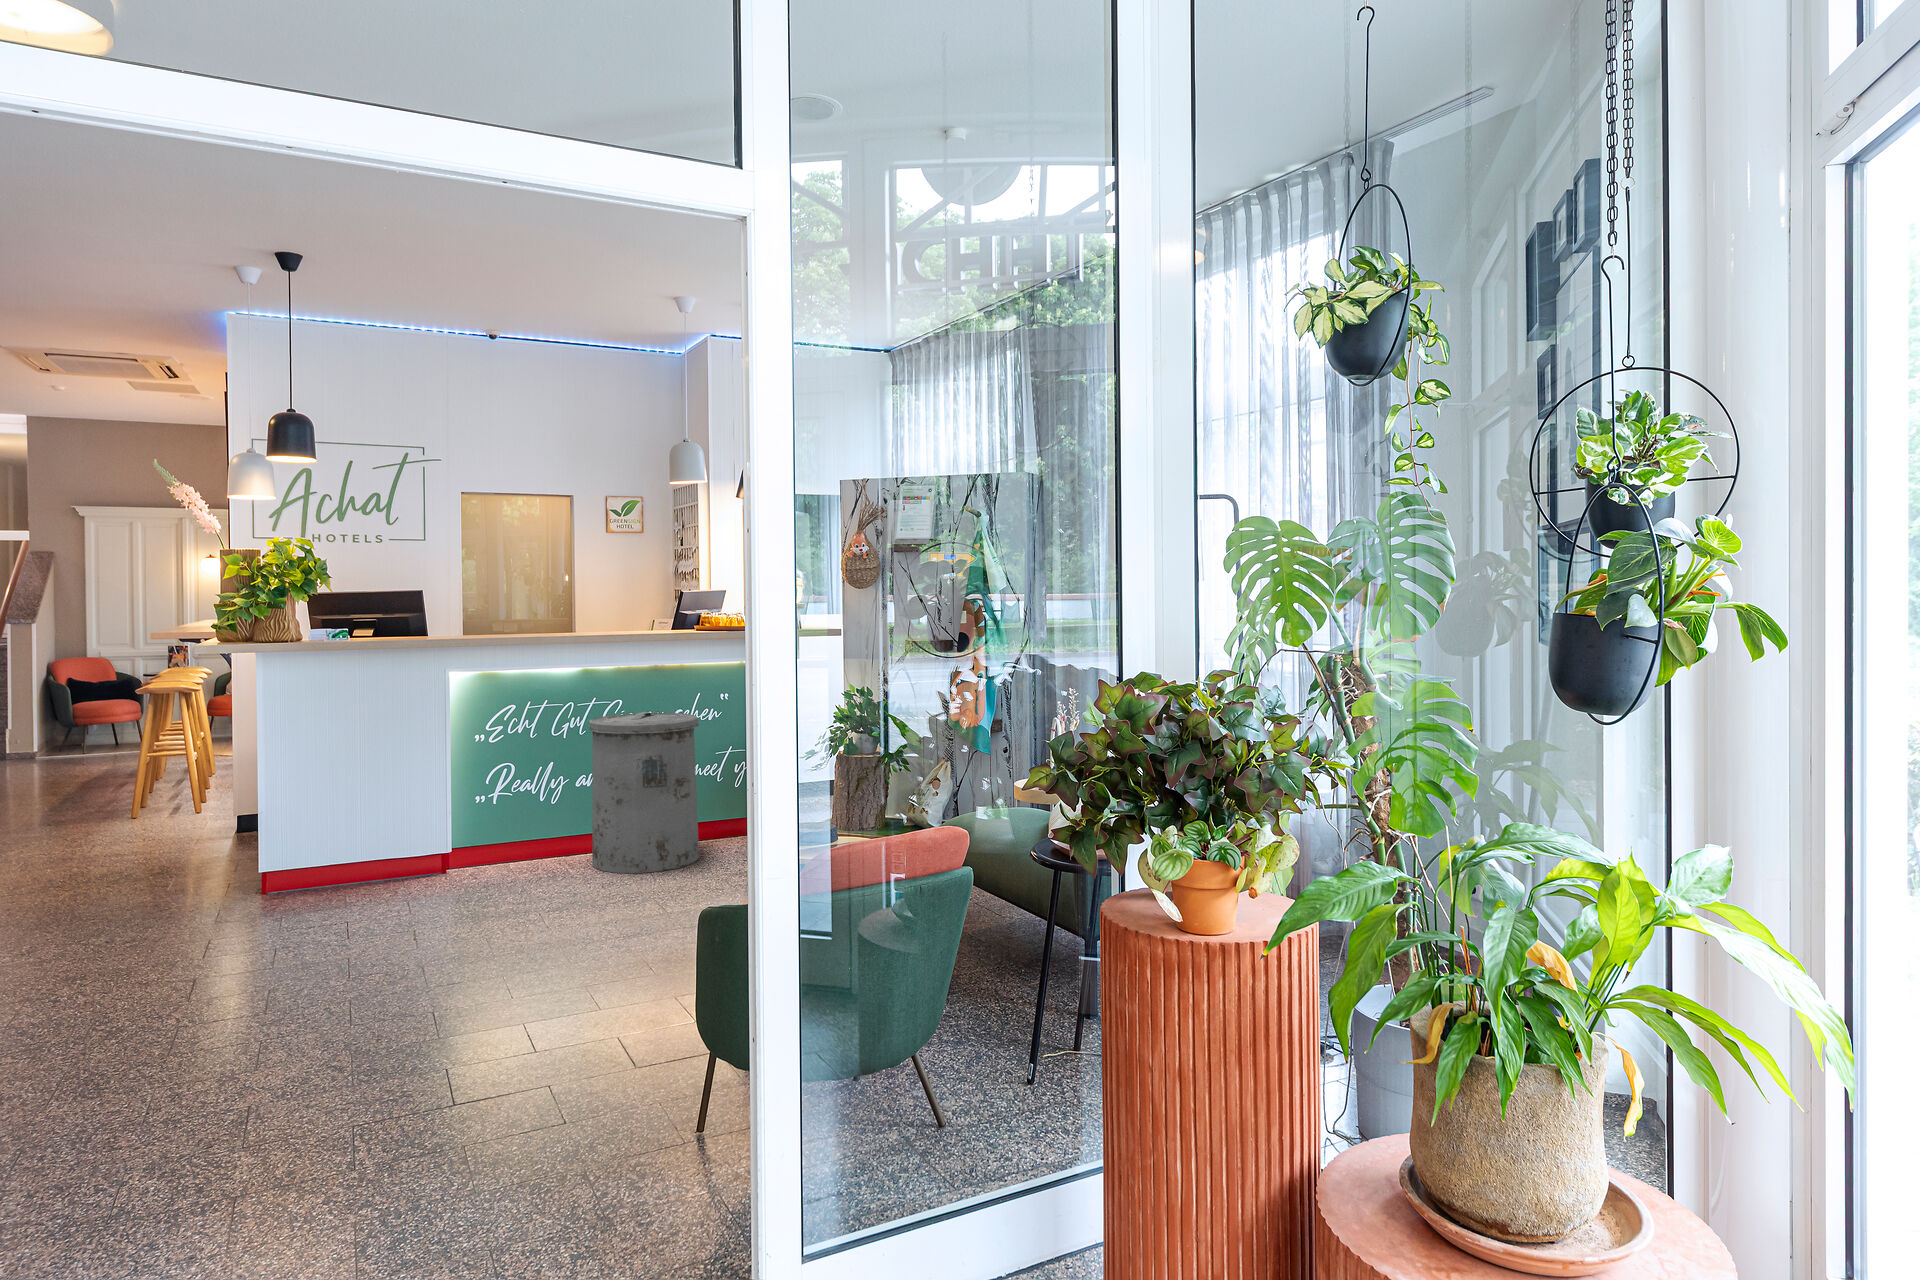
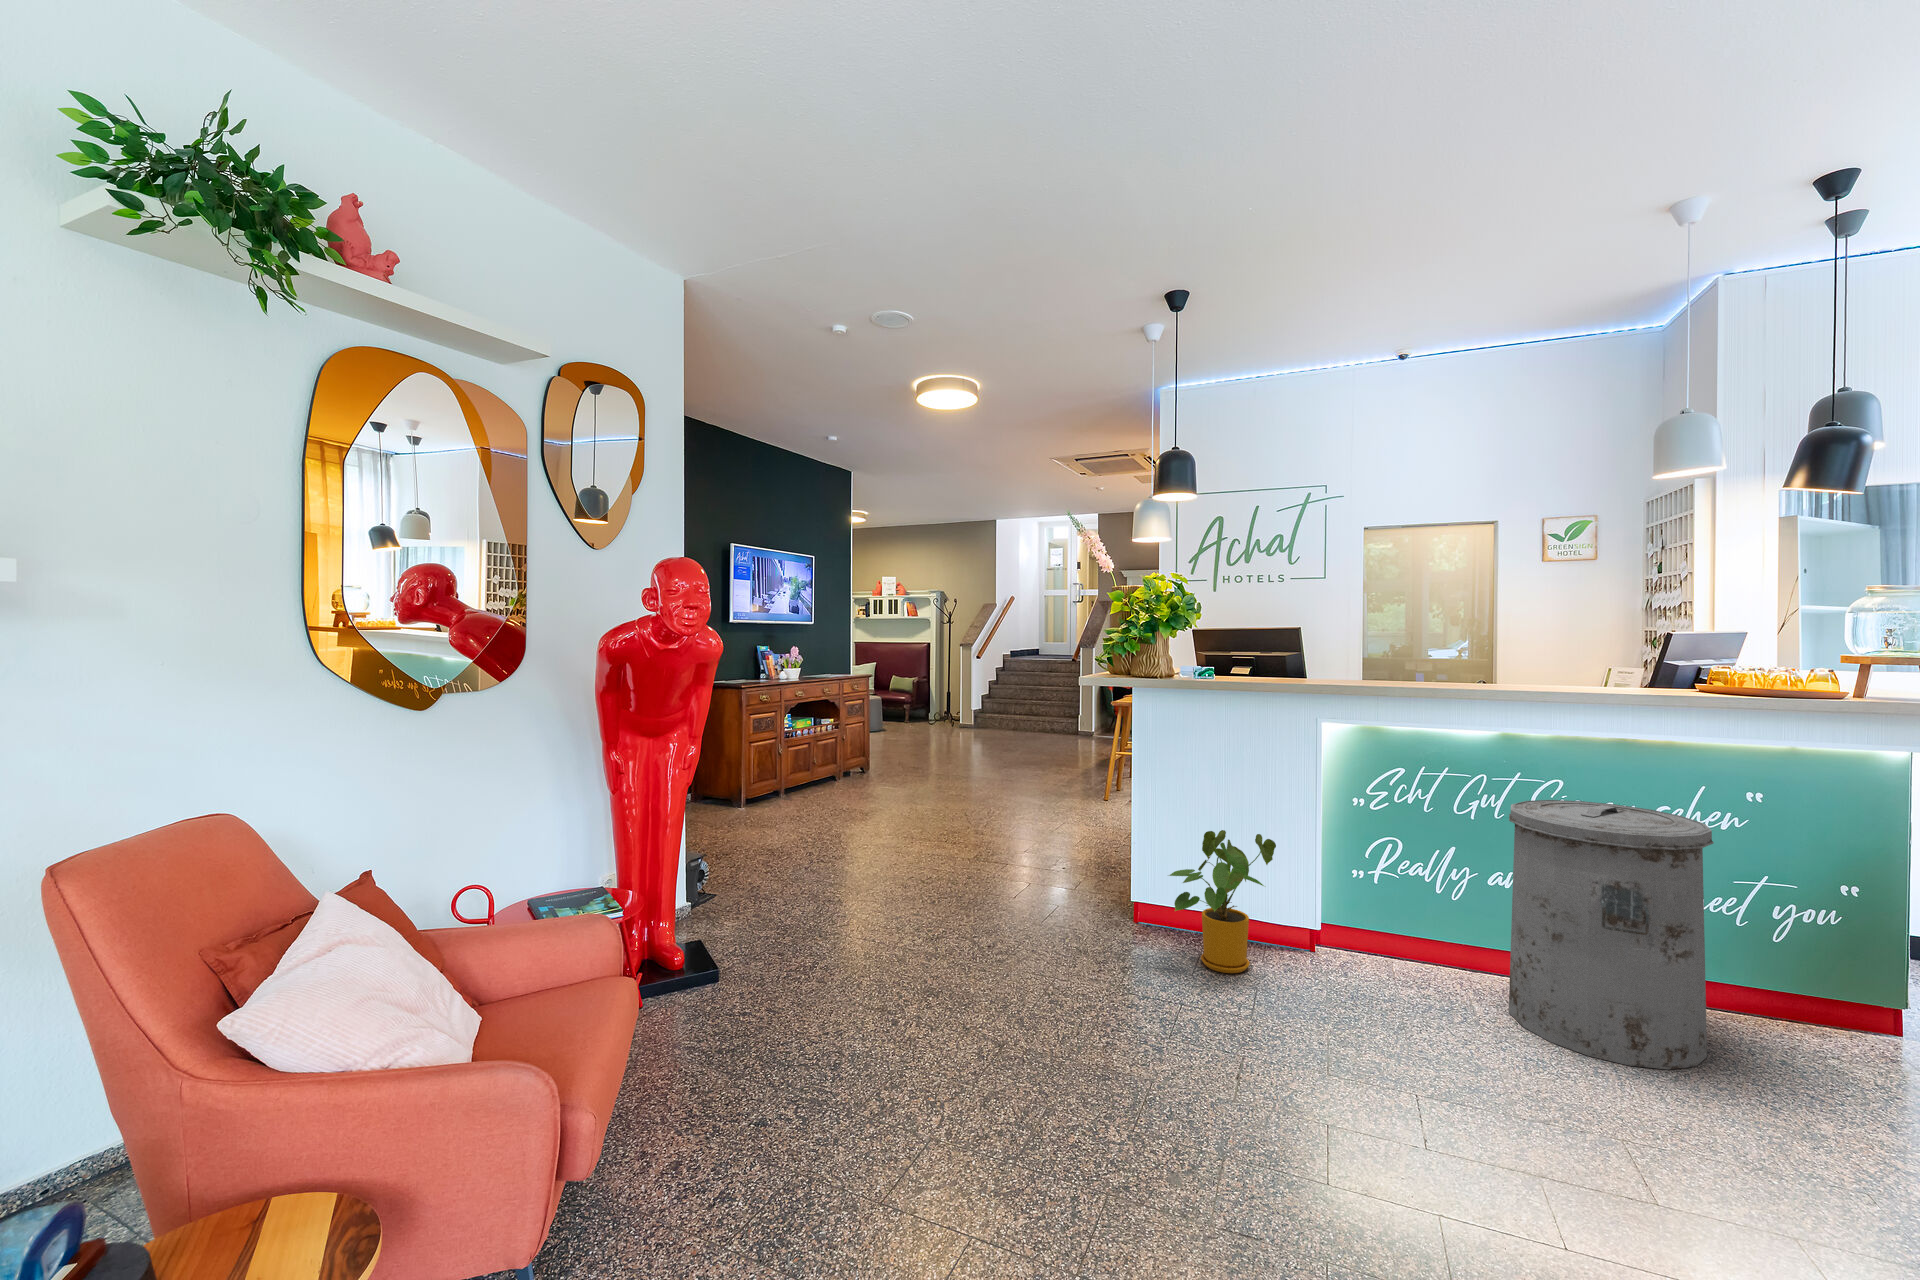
house plant: none [319,776,414,897] -> present [1169,830,1276,973]

